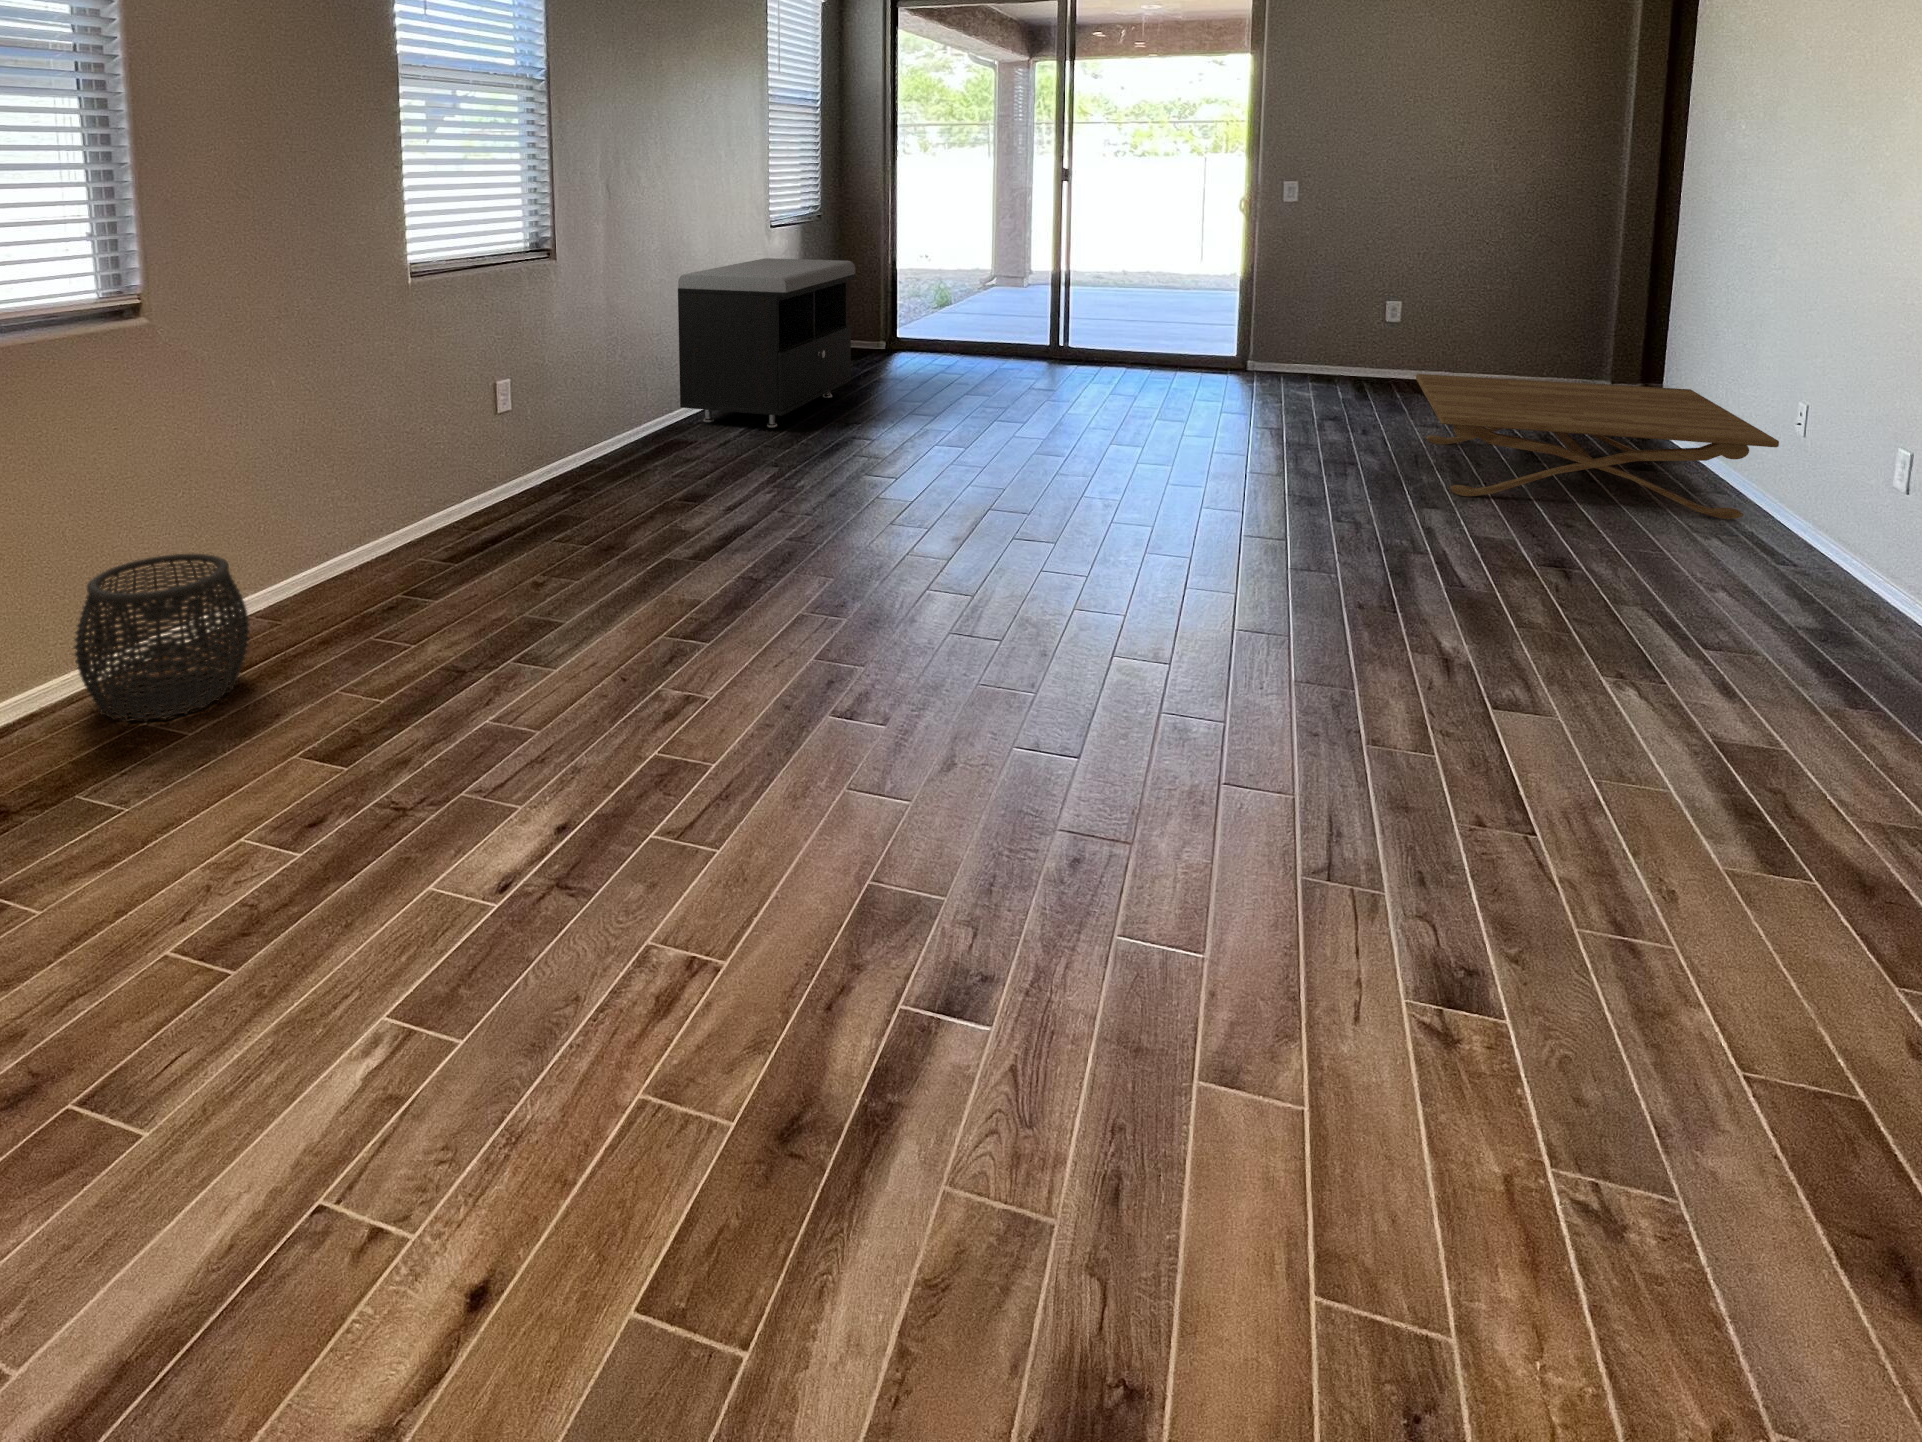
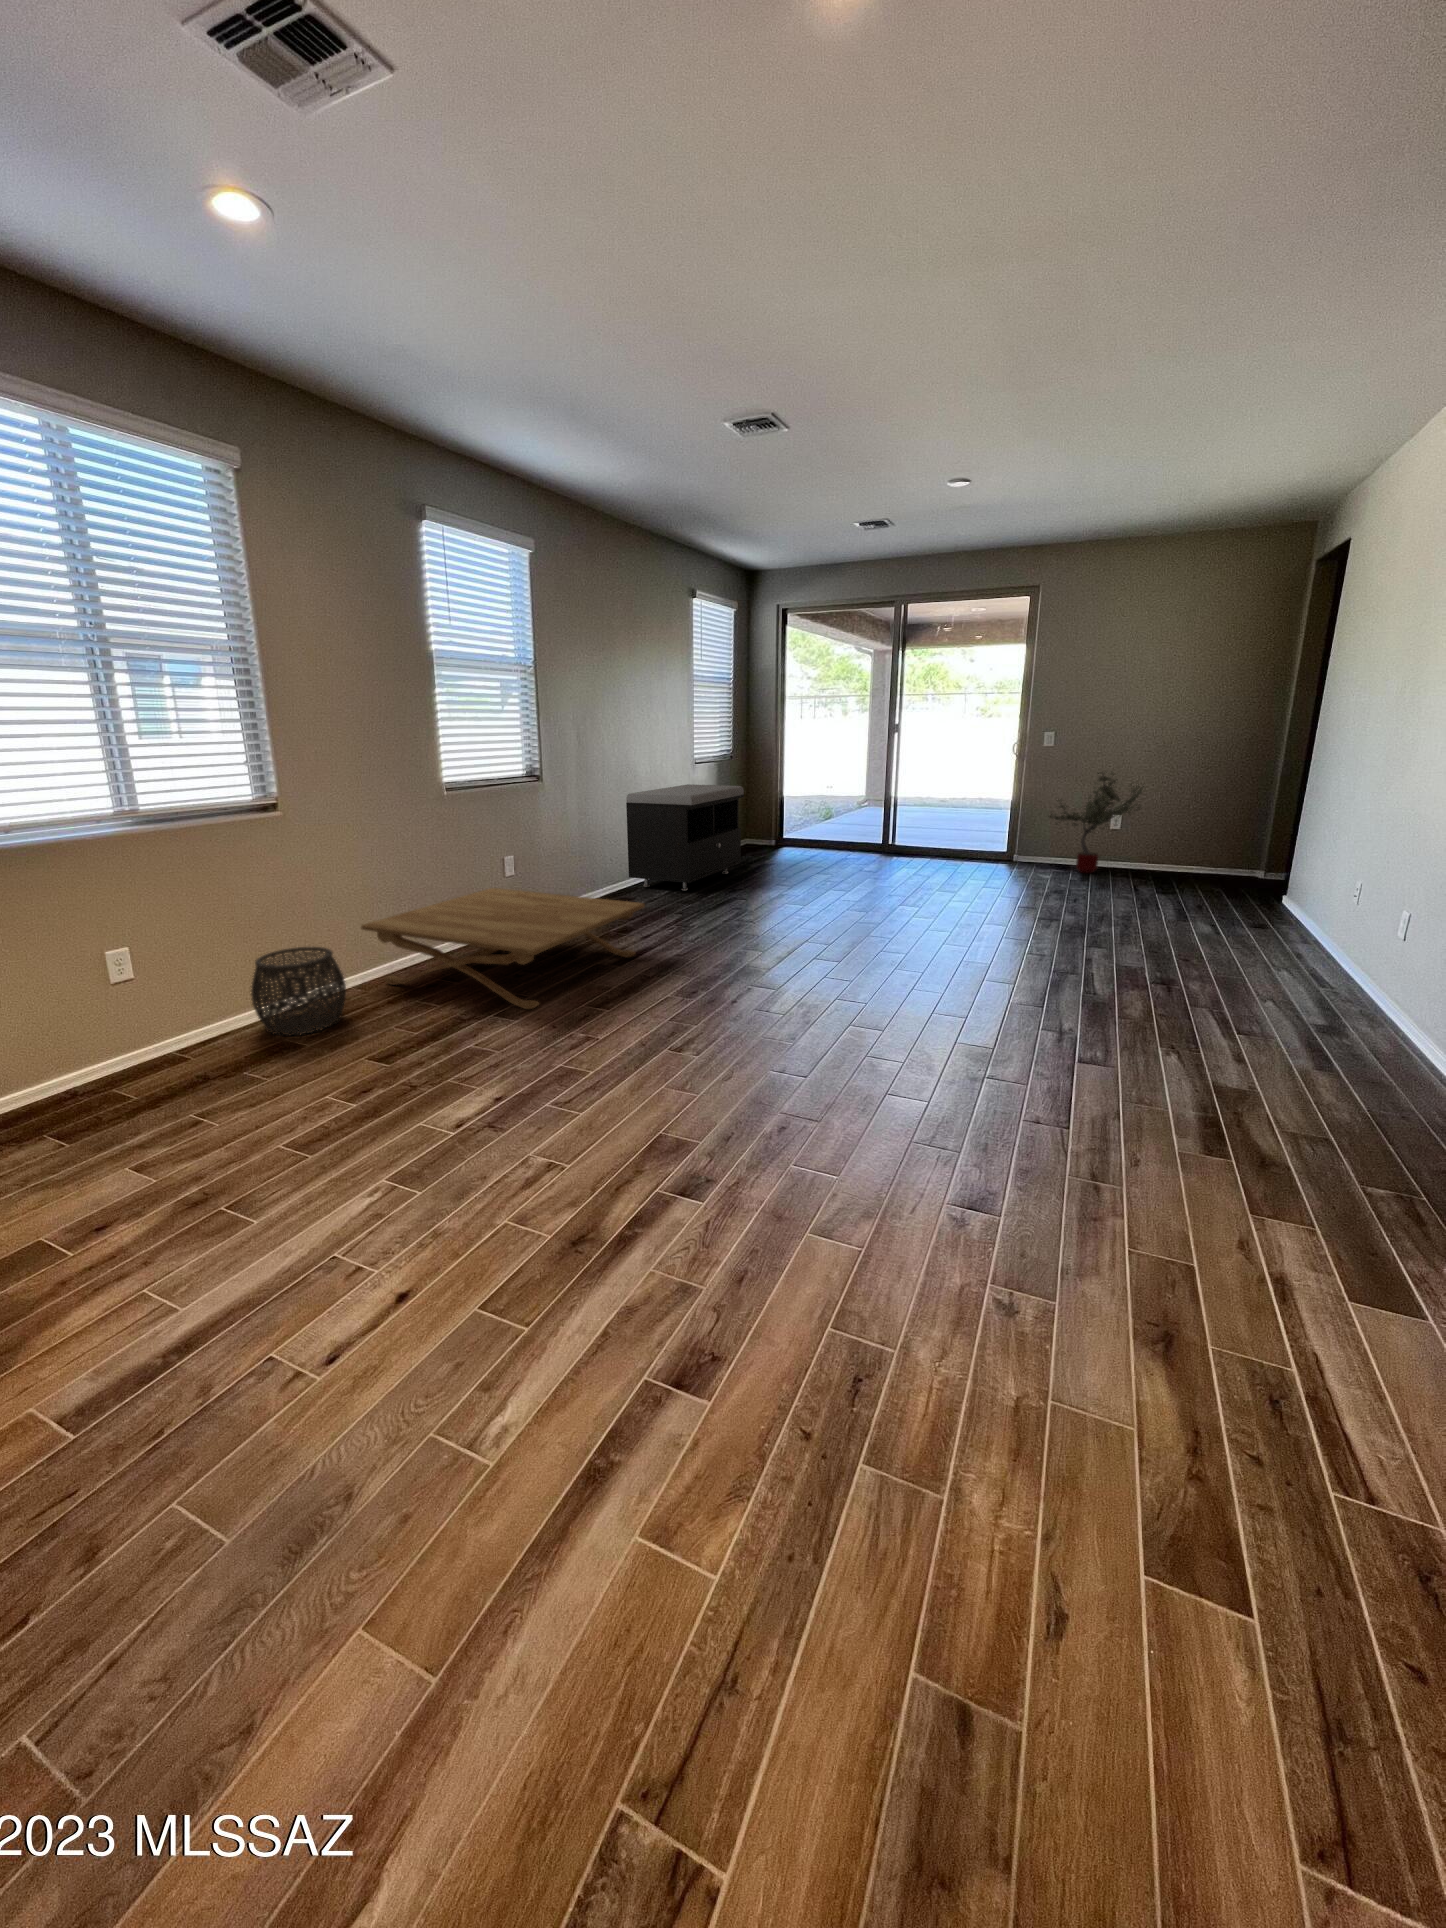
potted tree: none [1304,238,1442,389] -> present [1048,772,1144,873]
coffee table: present [1416,374,1779,519] -> present [361,888,645,1009]

